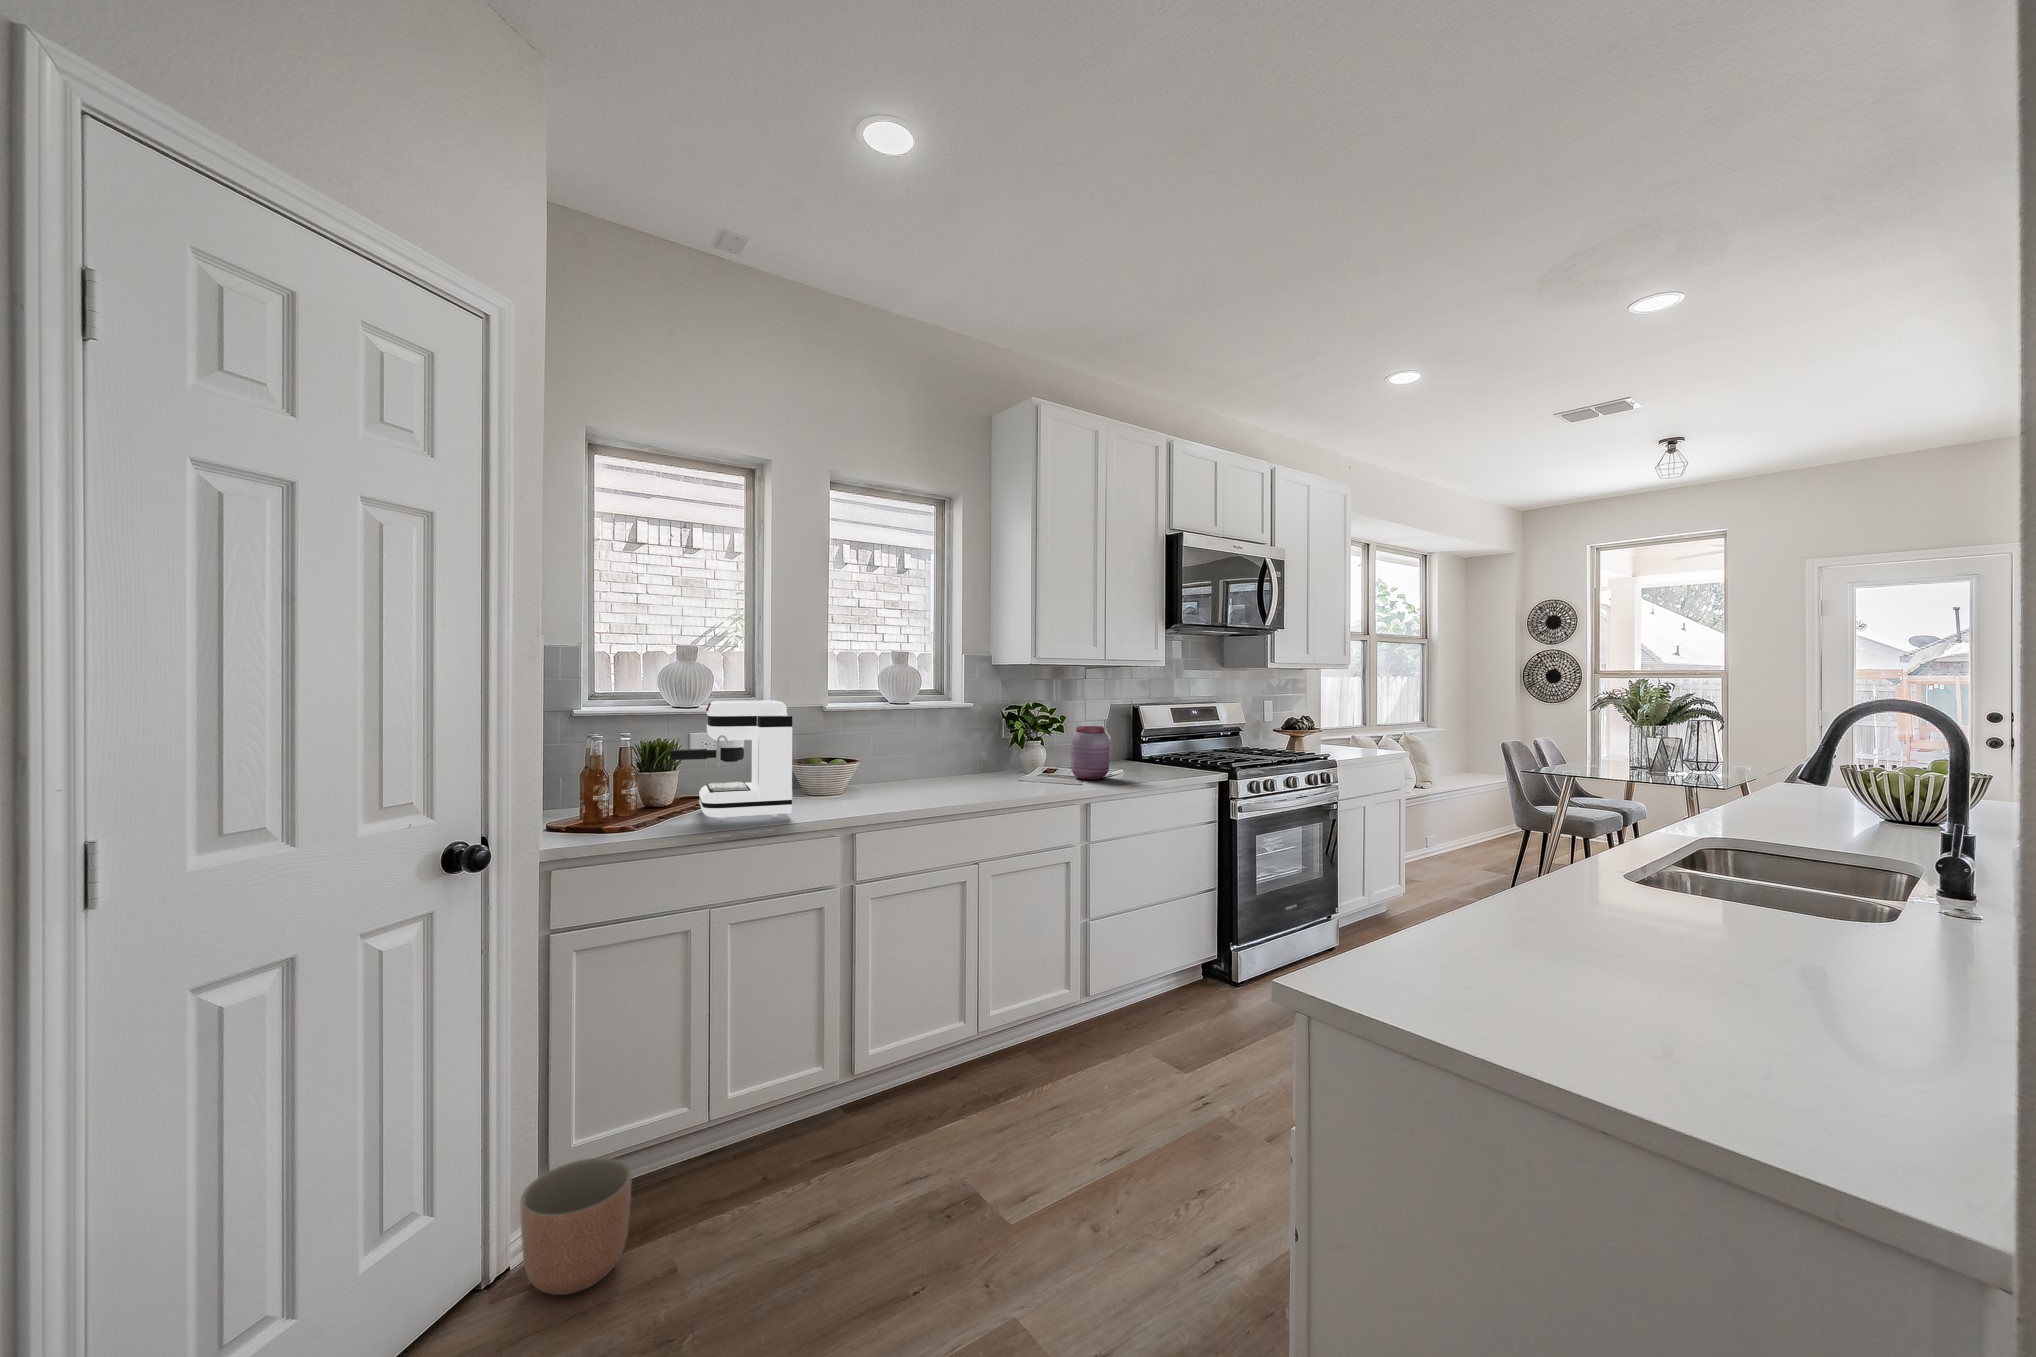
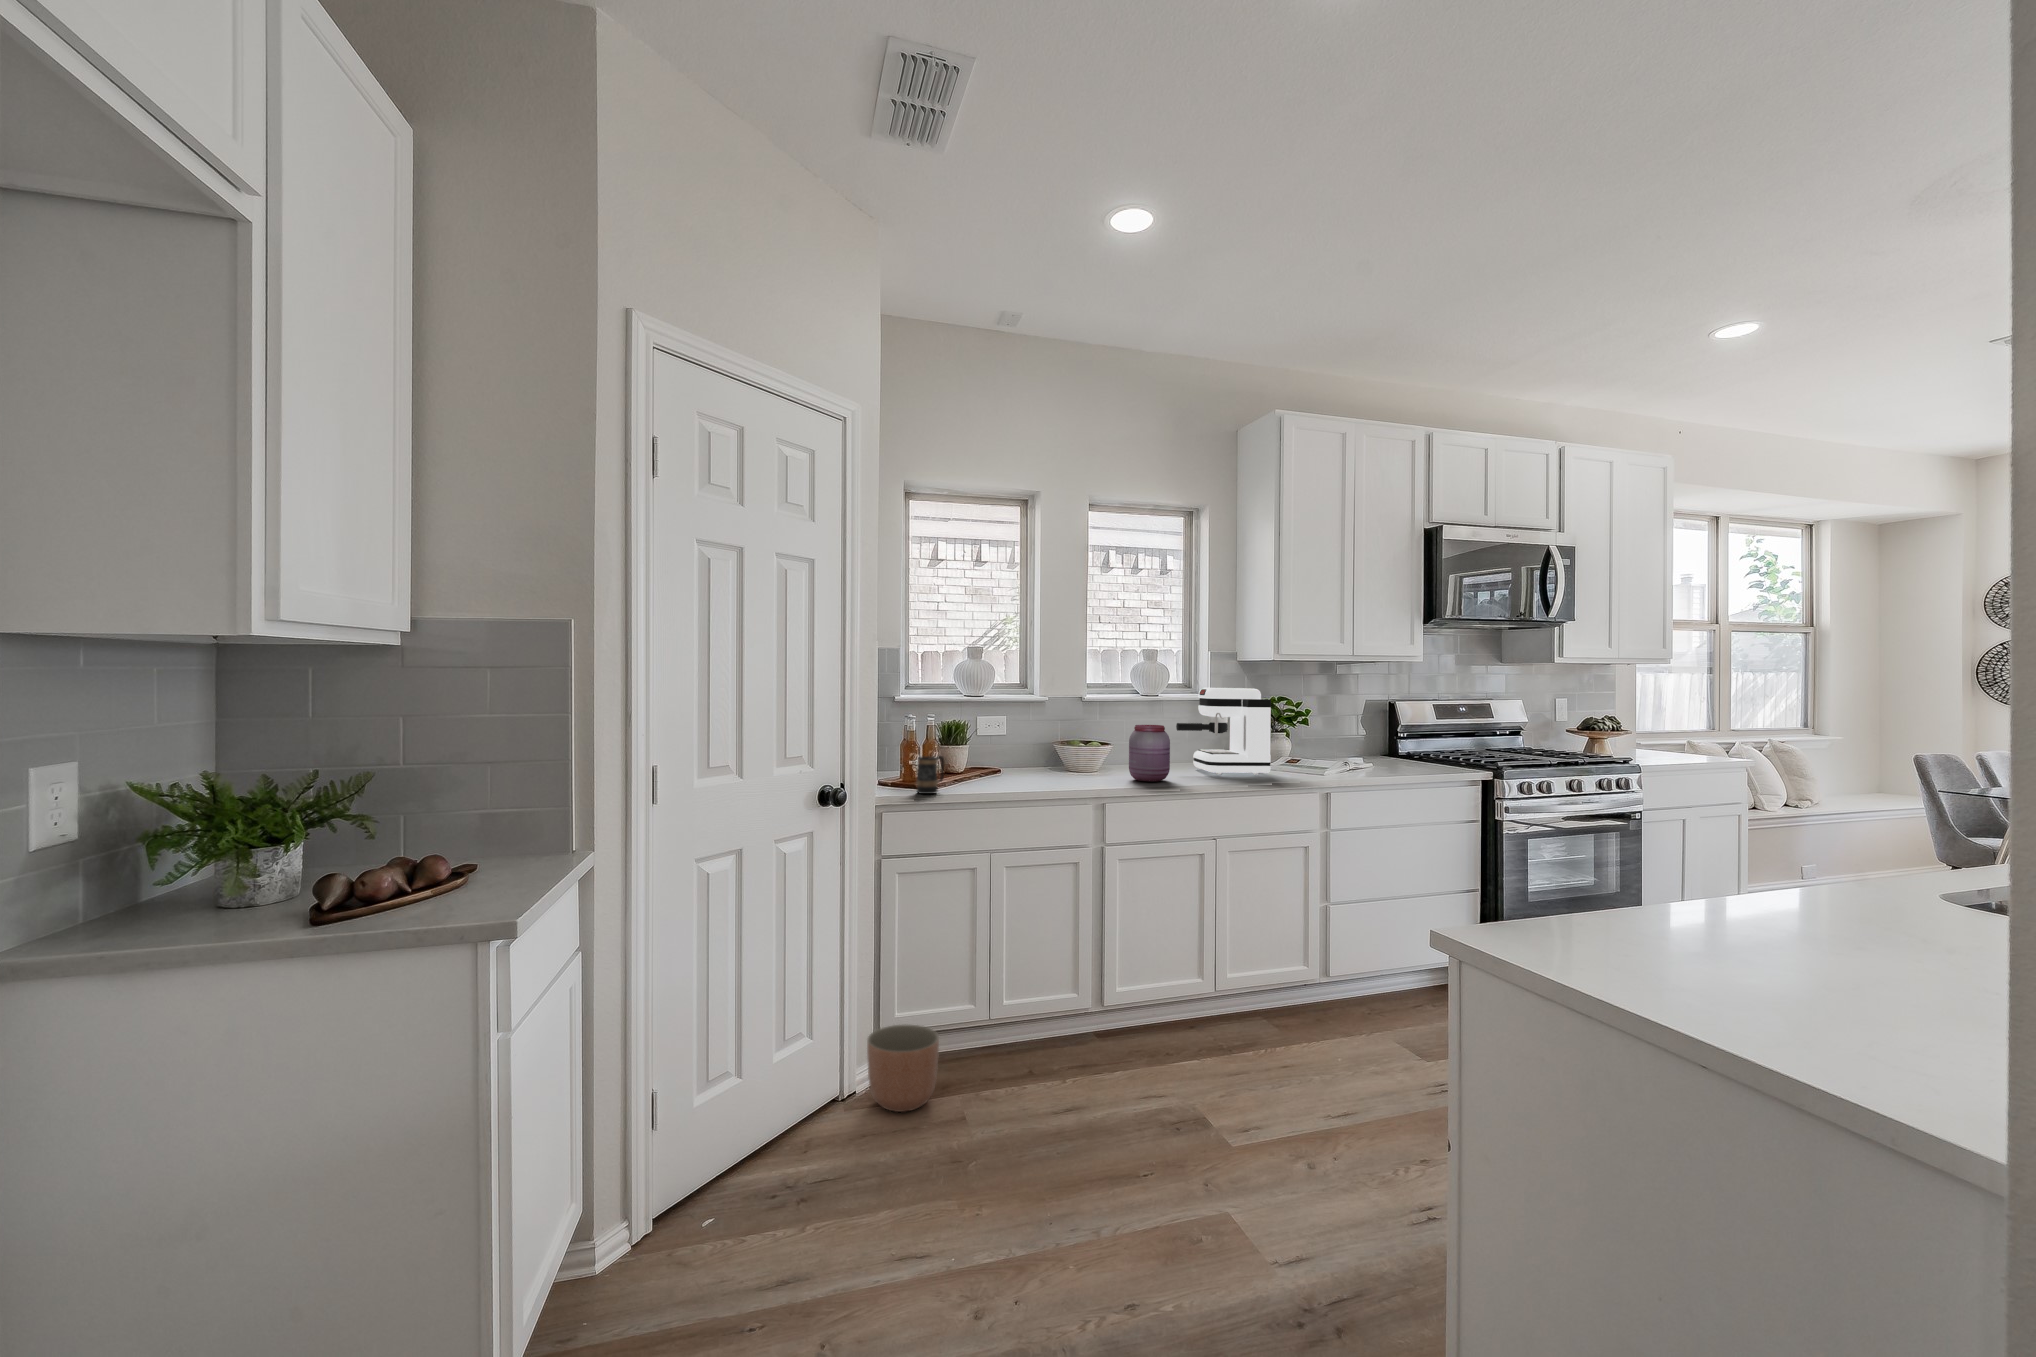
coffee maker: present [671,701,792,820] -> present [1176,688,1271,775]
jar: present [1071,726,1109,779] -> present [1129,725,1170,782]
mug: none [602,789,643,841] -> present [916,756,944,794]

